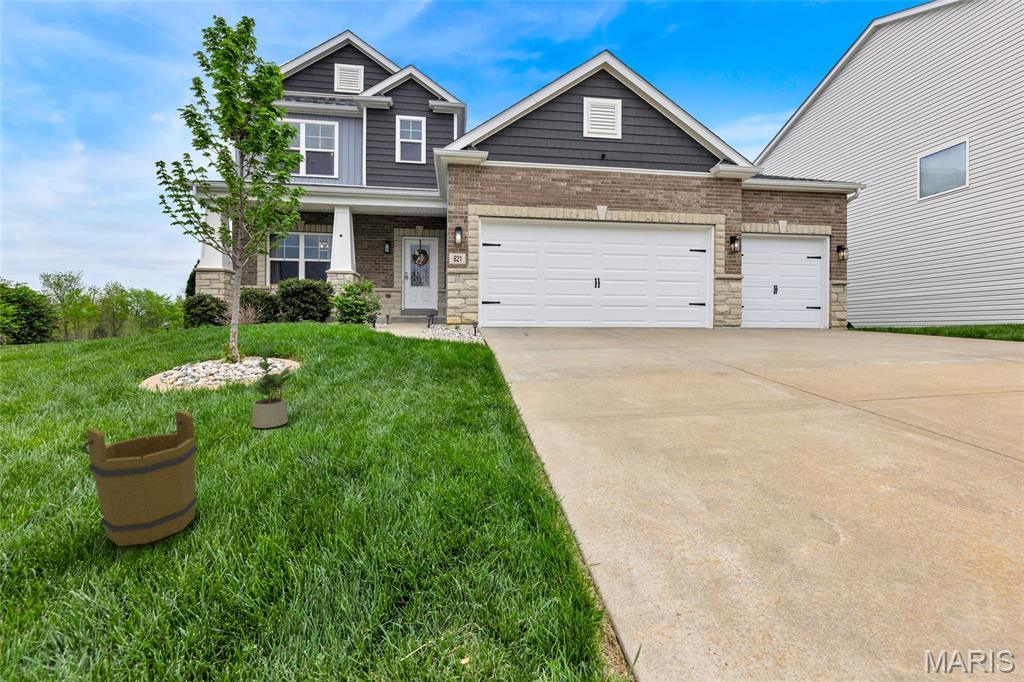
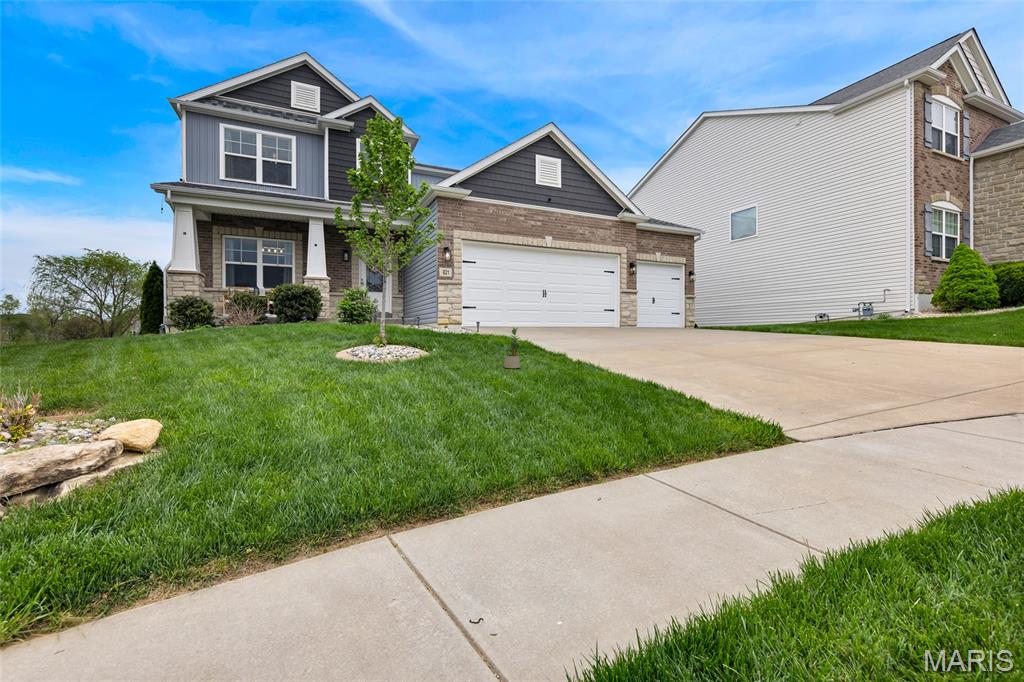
bucket: present [83,411,198,546] -> none [554,345,587,389]

